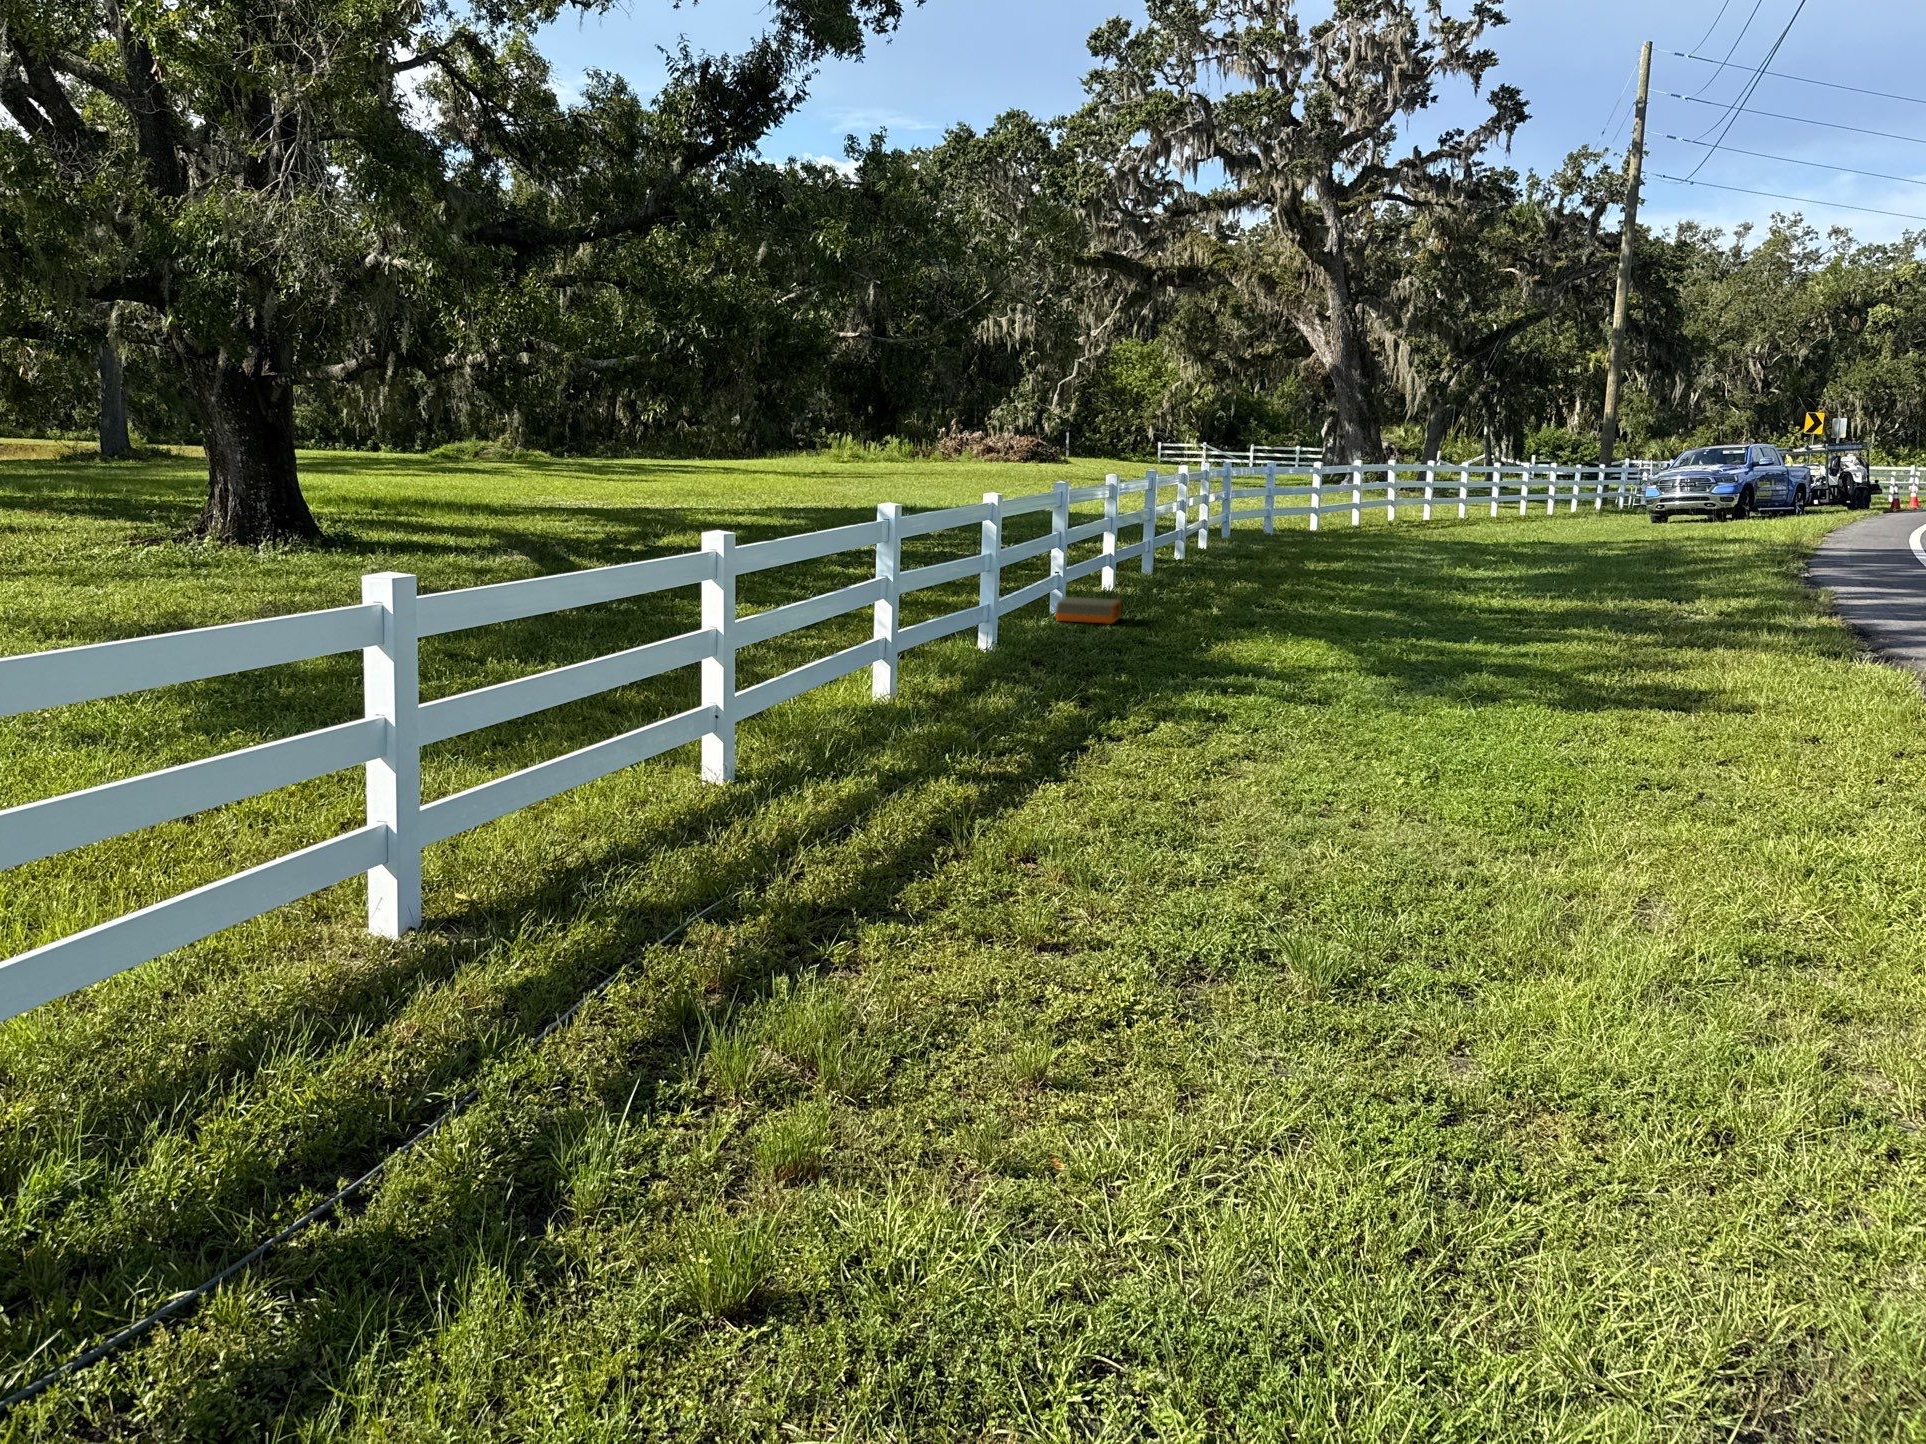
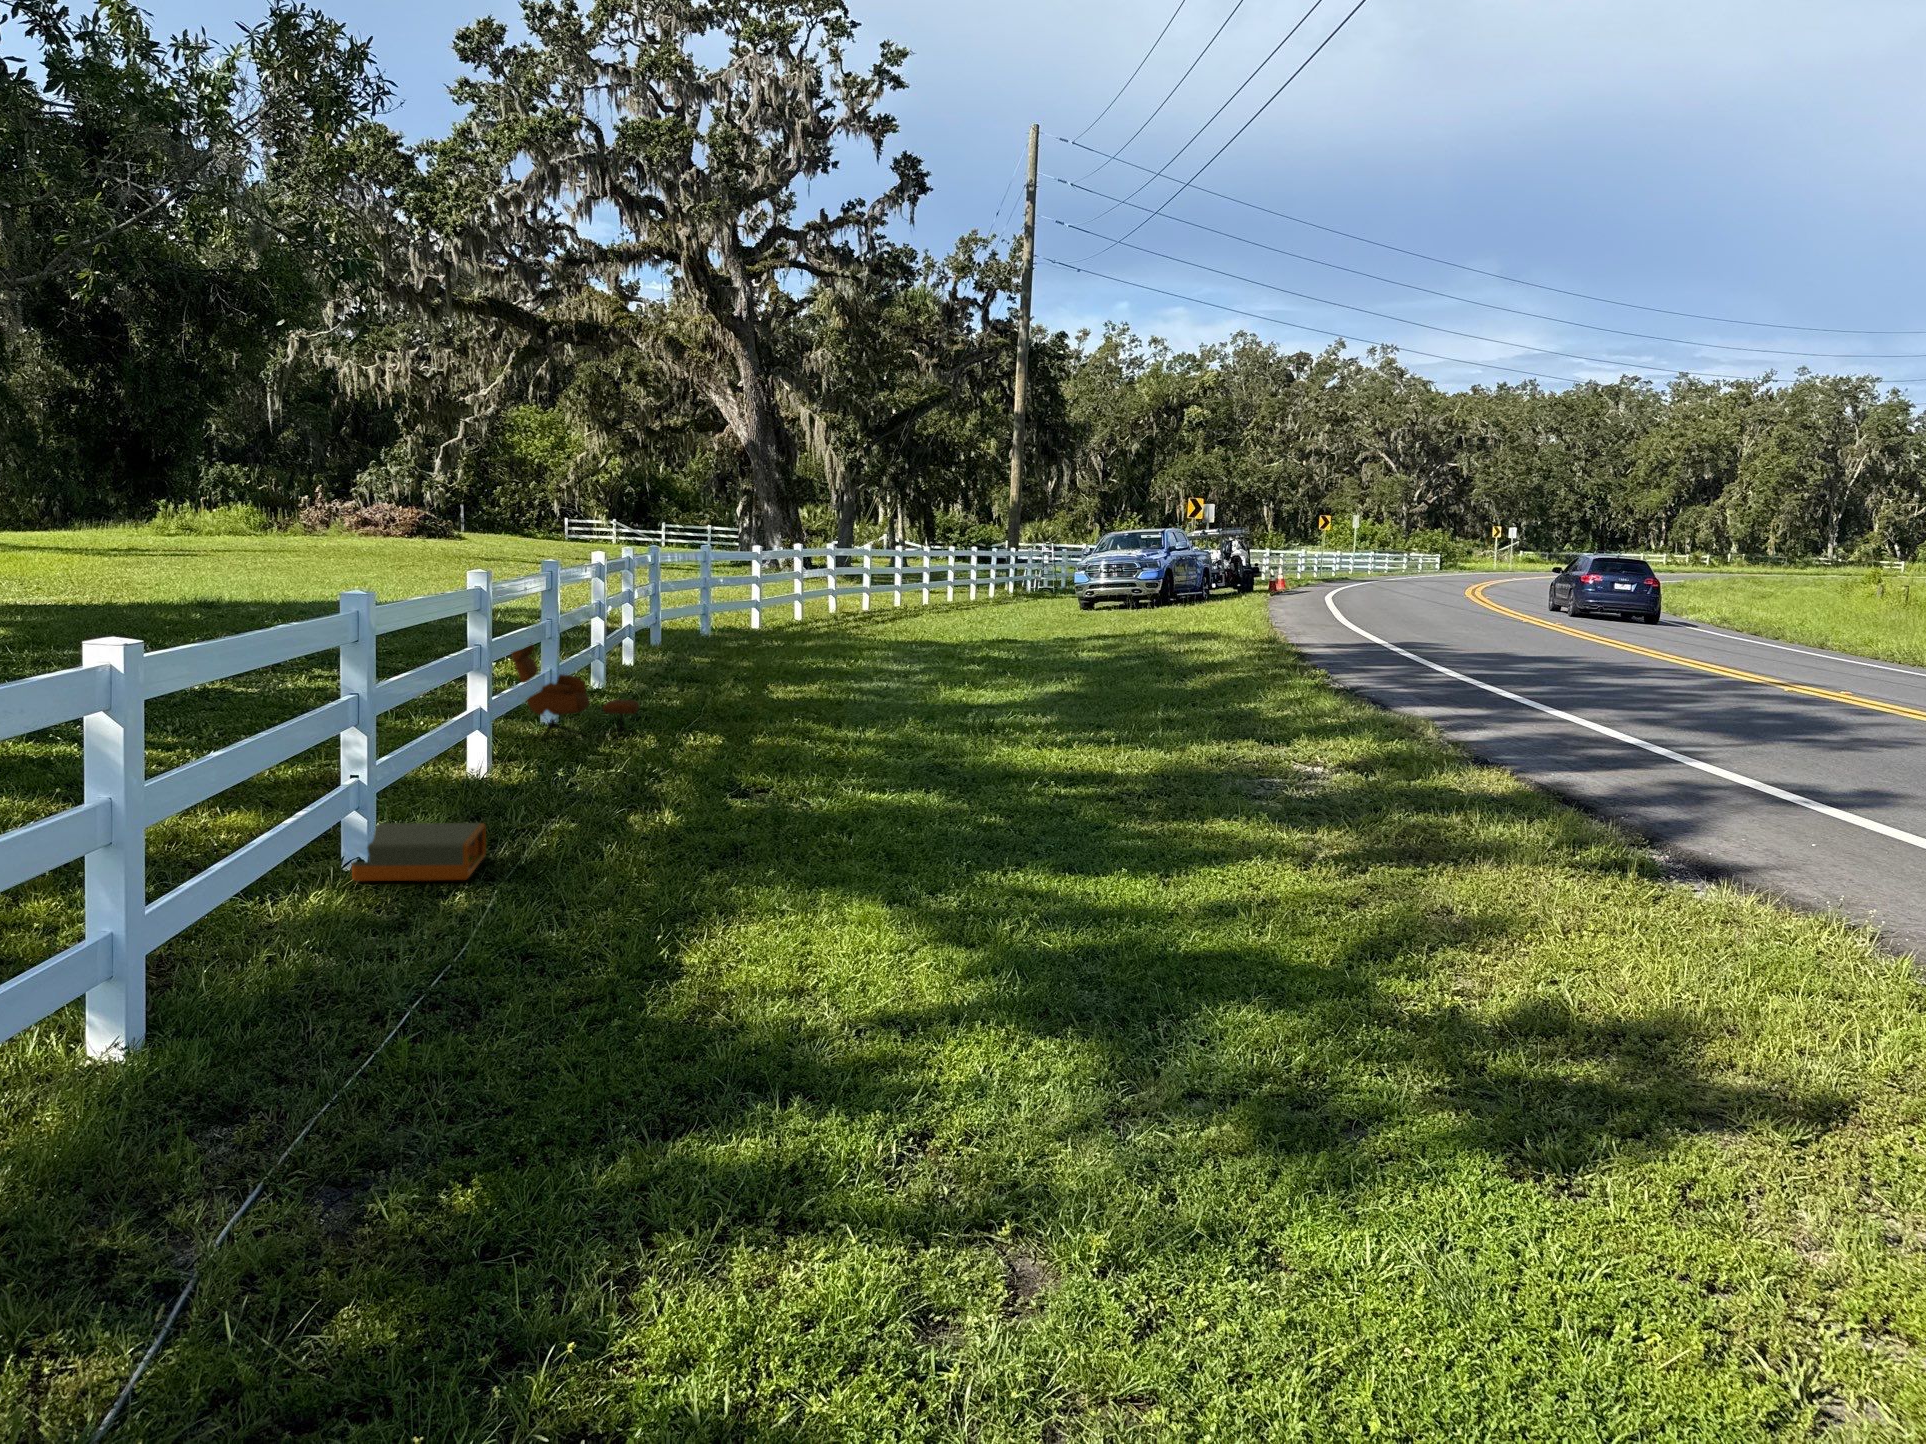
lounge chair: none [1130,515,1214,581] -> present [512,645,639,740]

